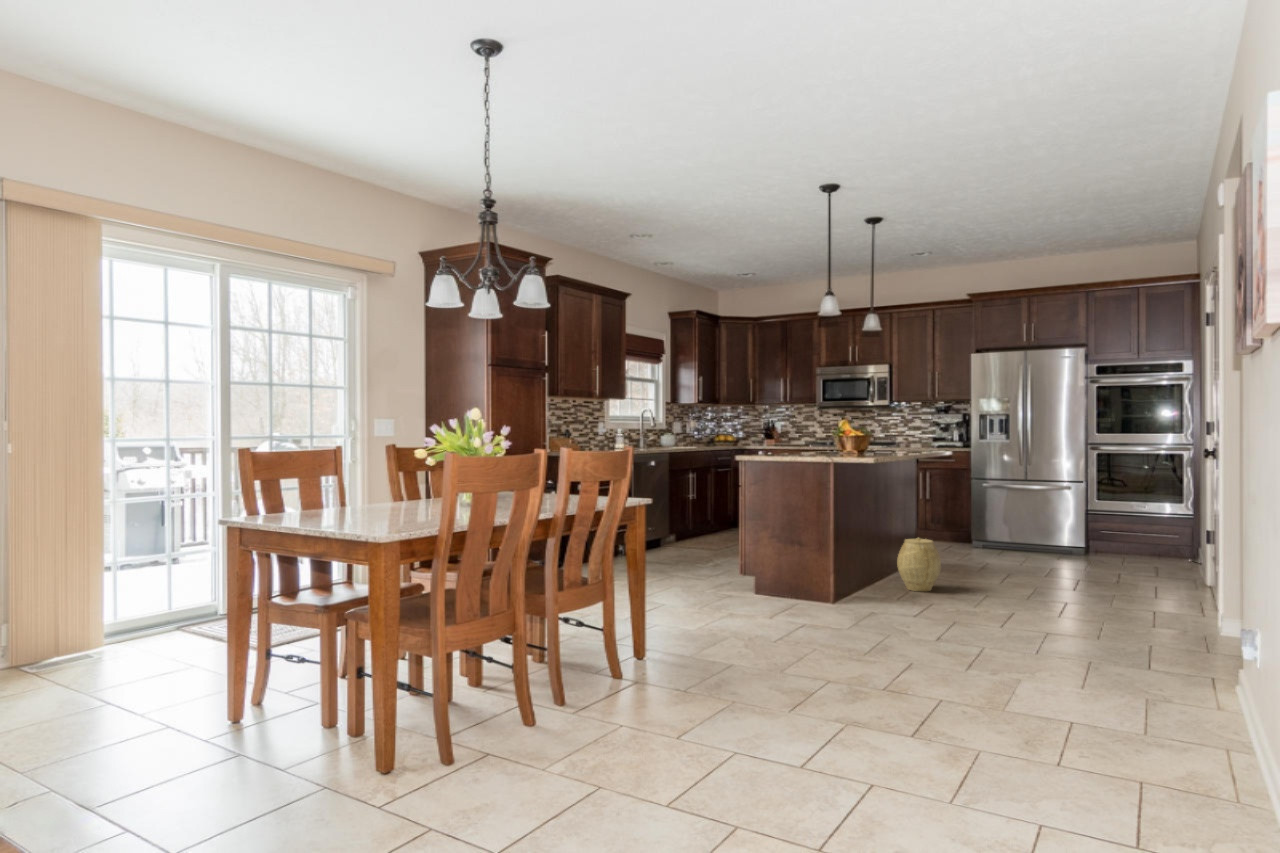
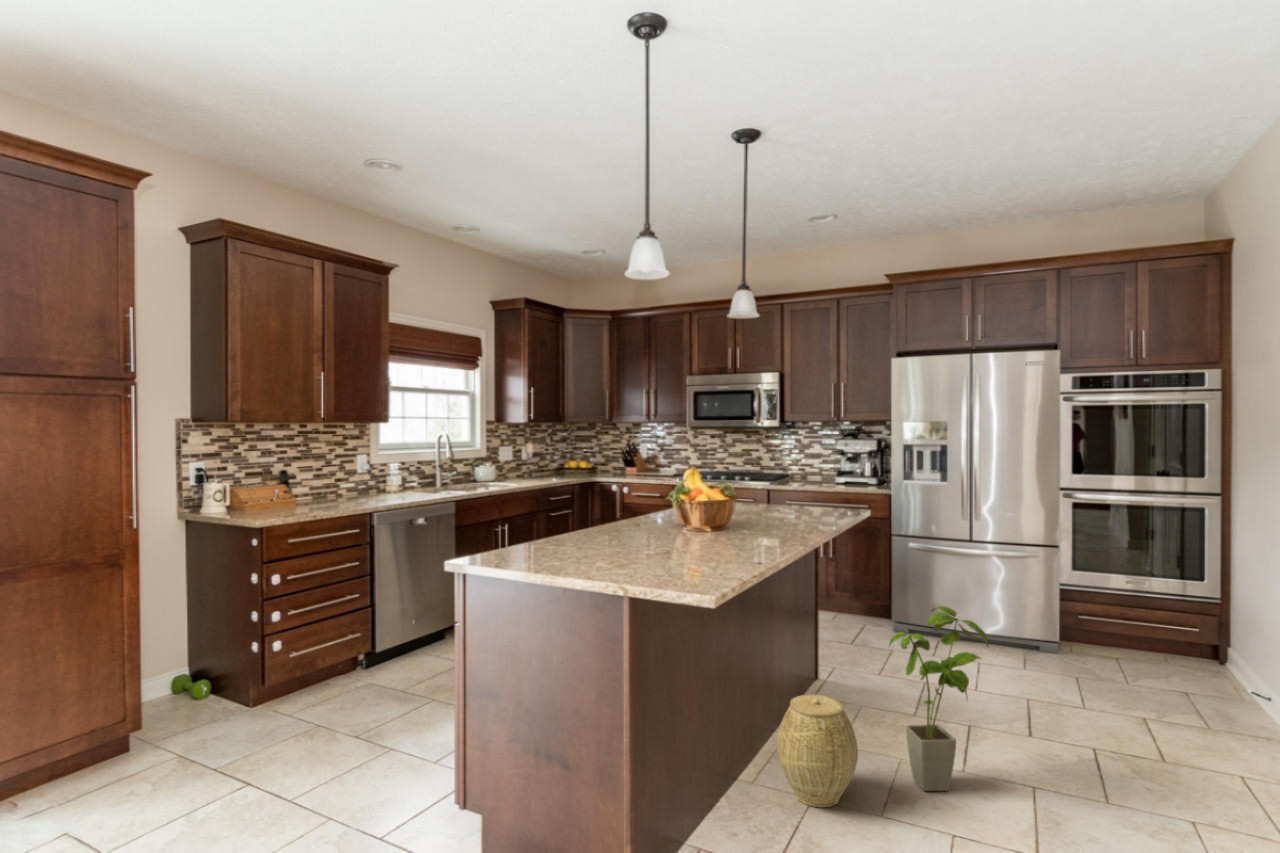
house plant: none [959,490,1011,589] -> present [889,606,988,791]

